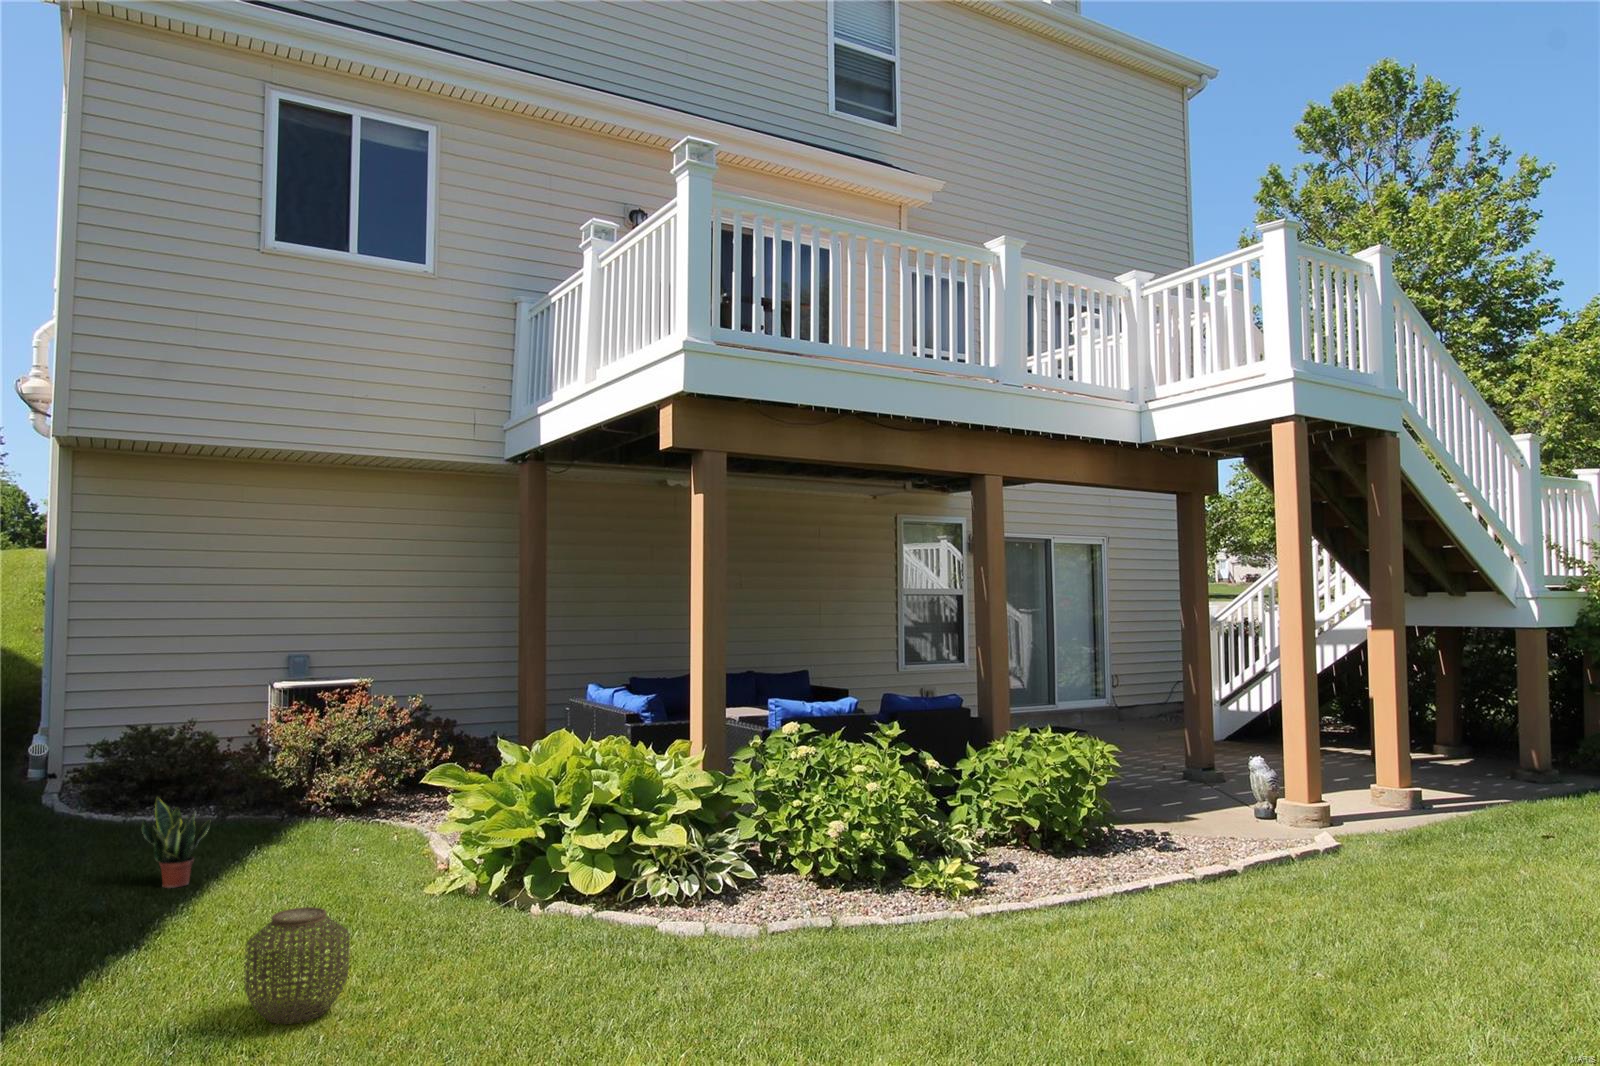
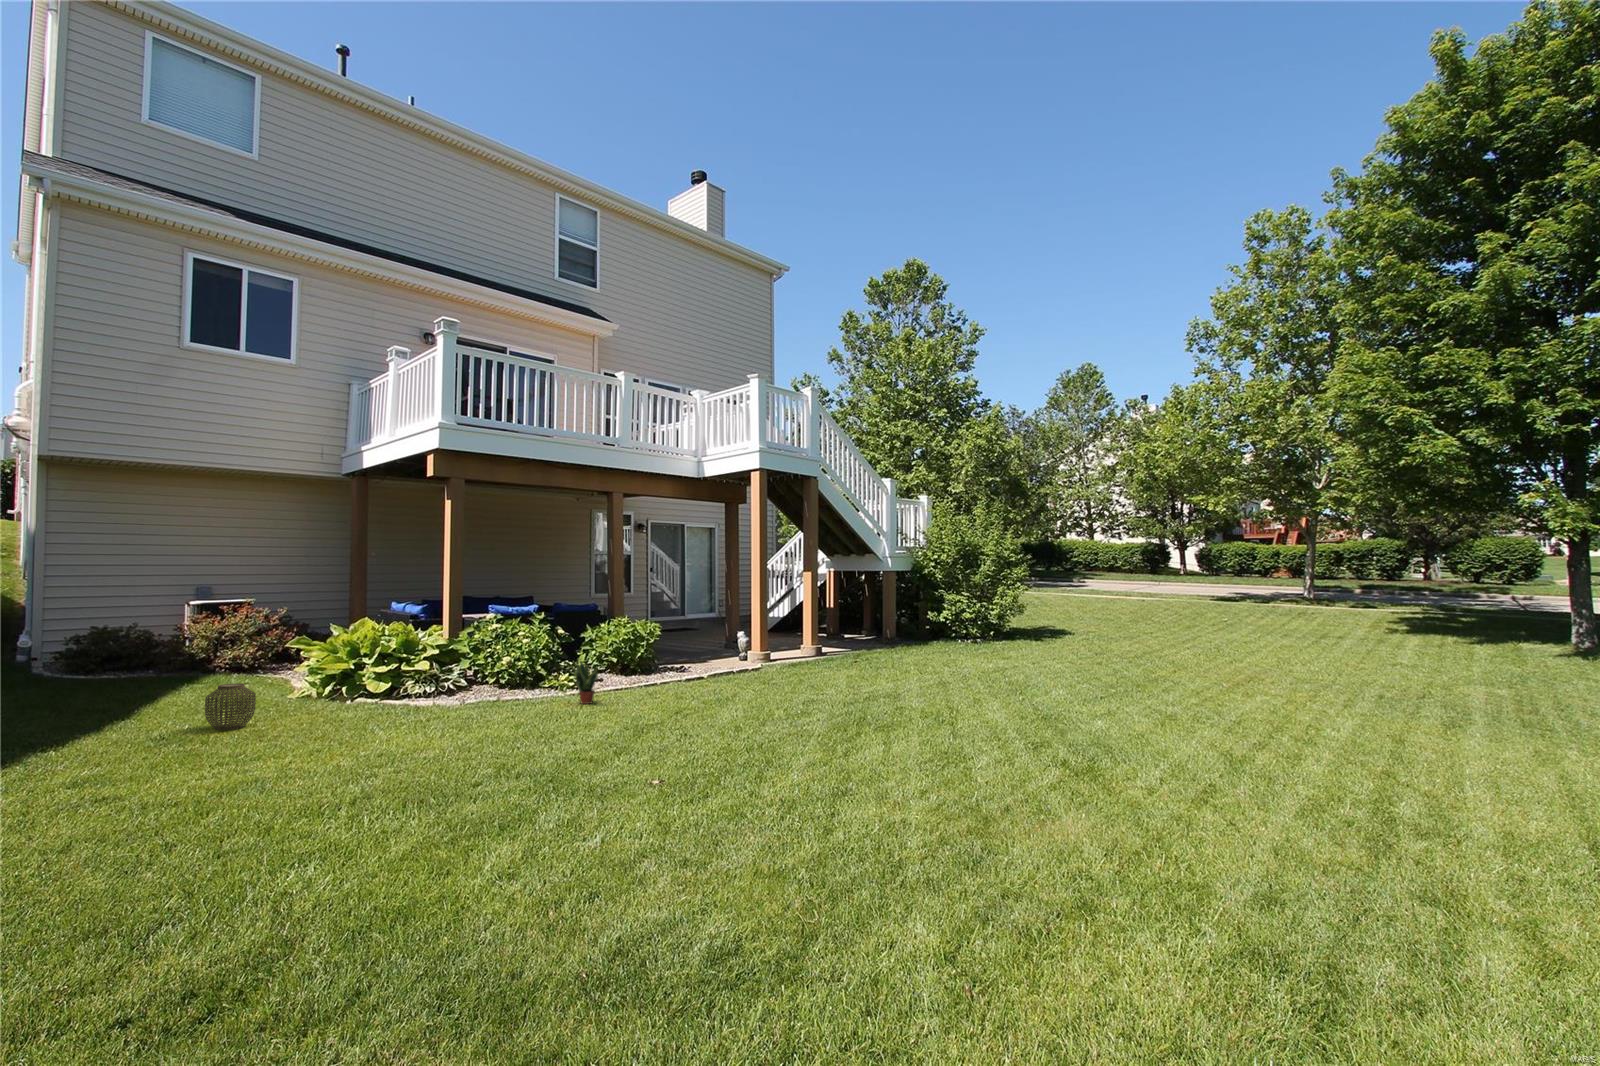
potted plant: present [142,797,210,888] -> present [574,661,598,704]

